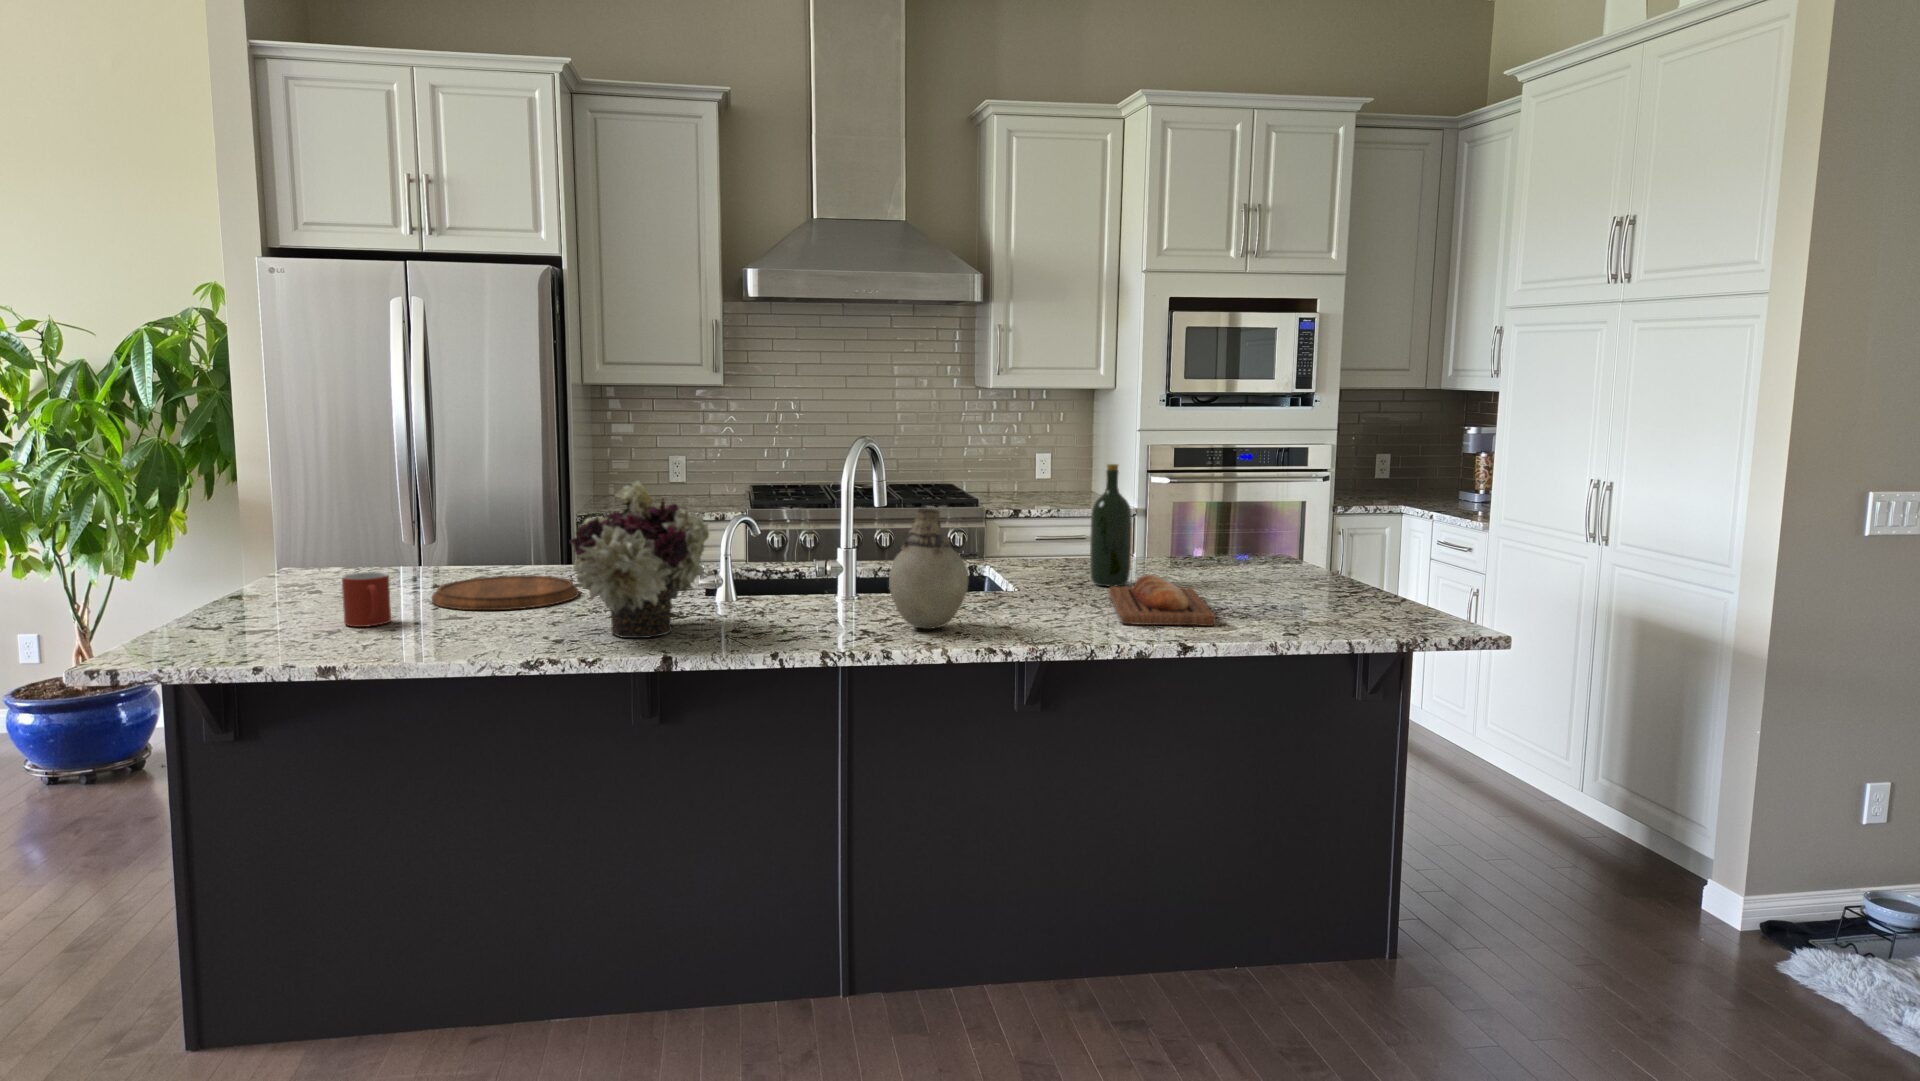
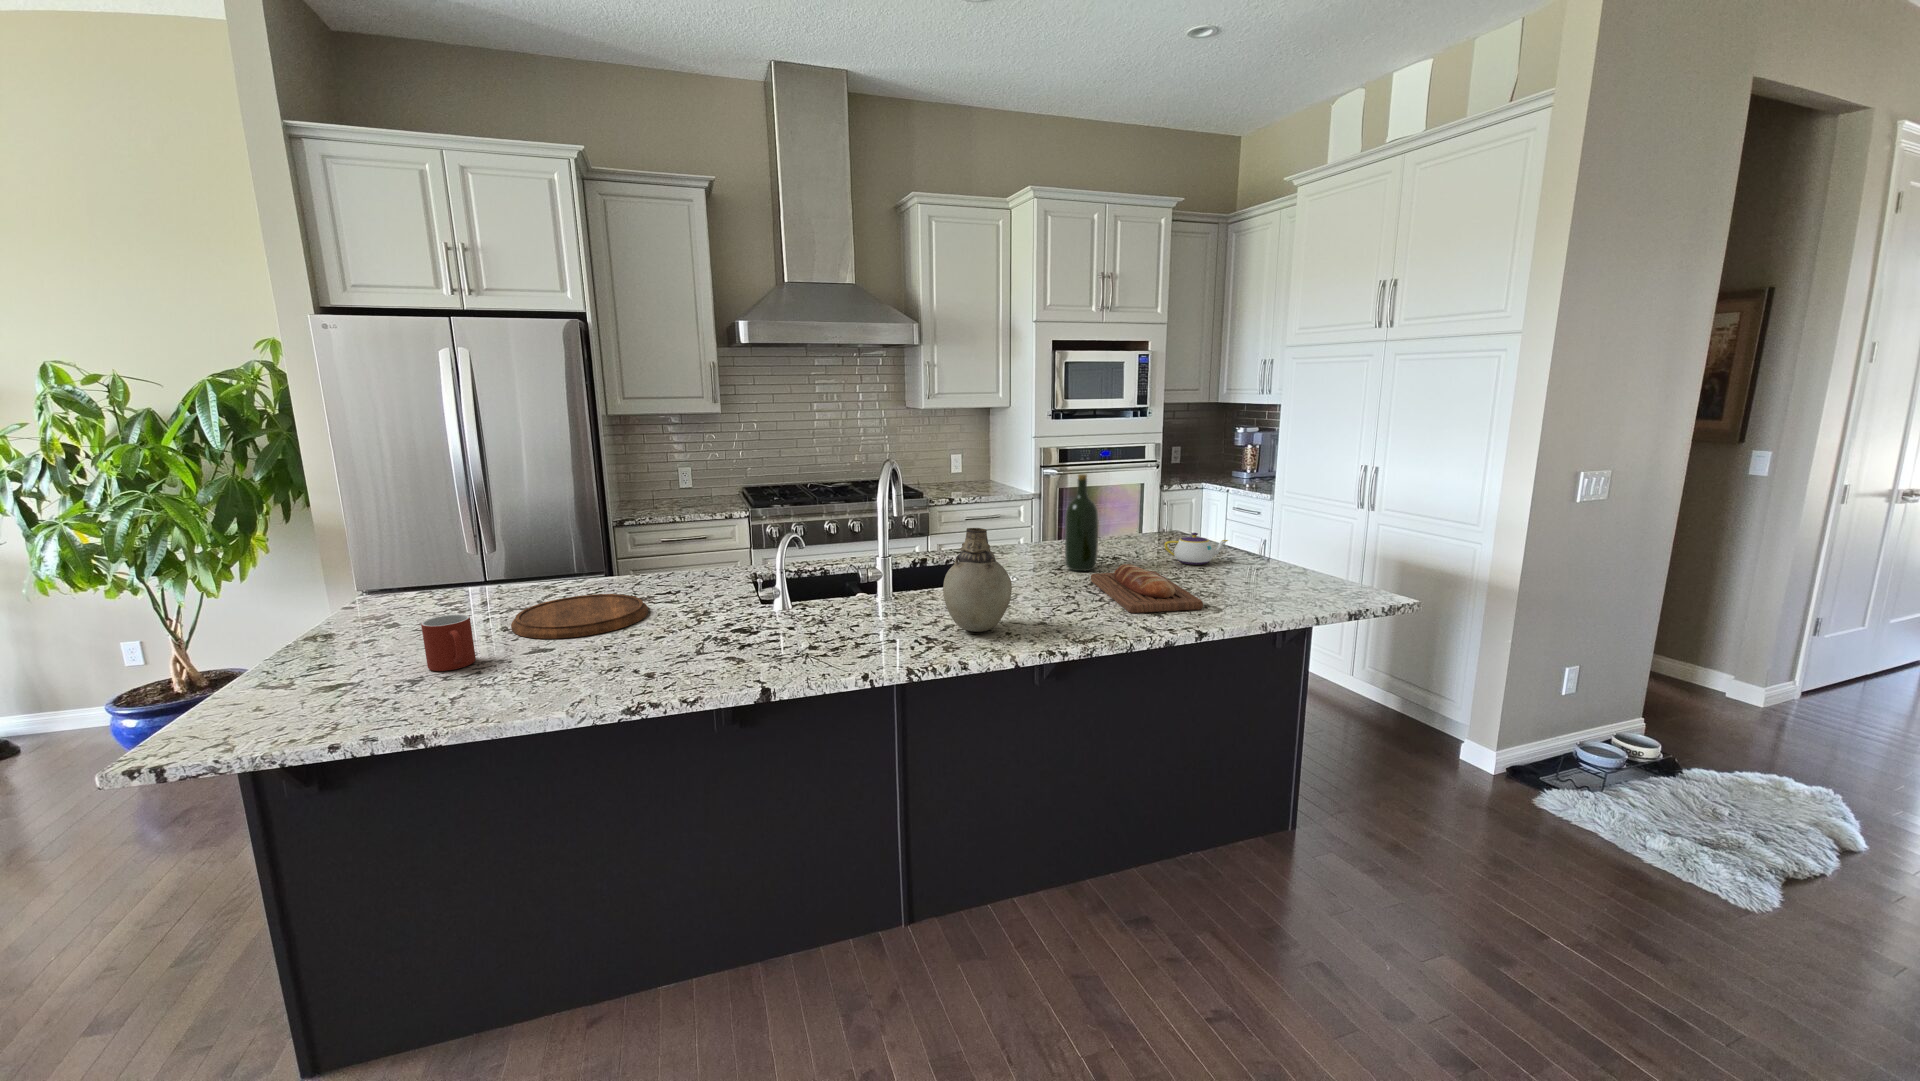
flower arrangement: present [570,481,709,638] -> none [656,518,786,665]
teapot: none [1226,546,1308,587] -> present [1164,533,1228,565]

